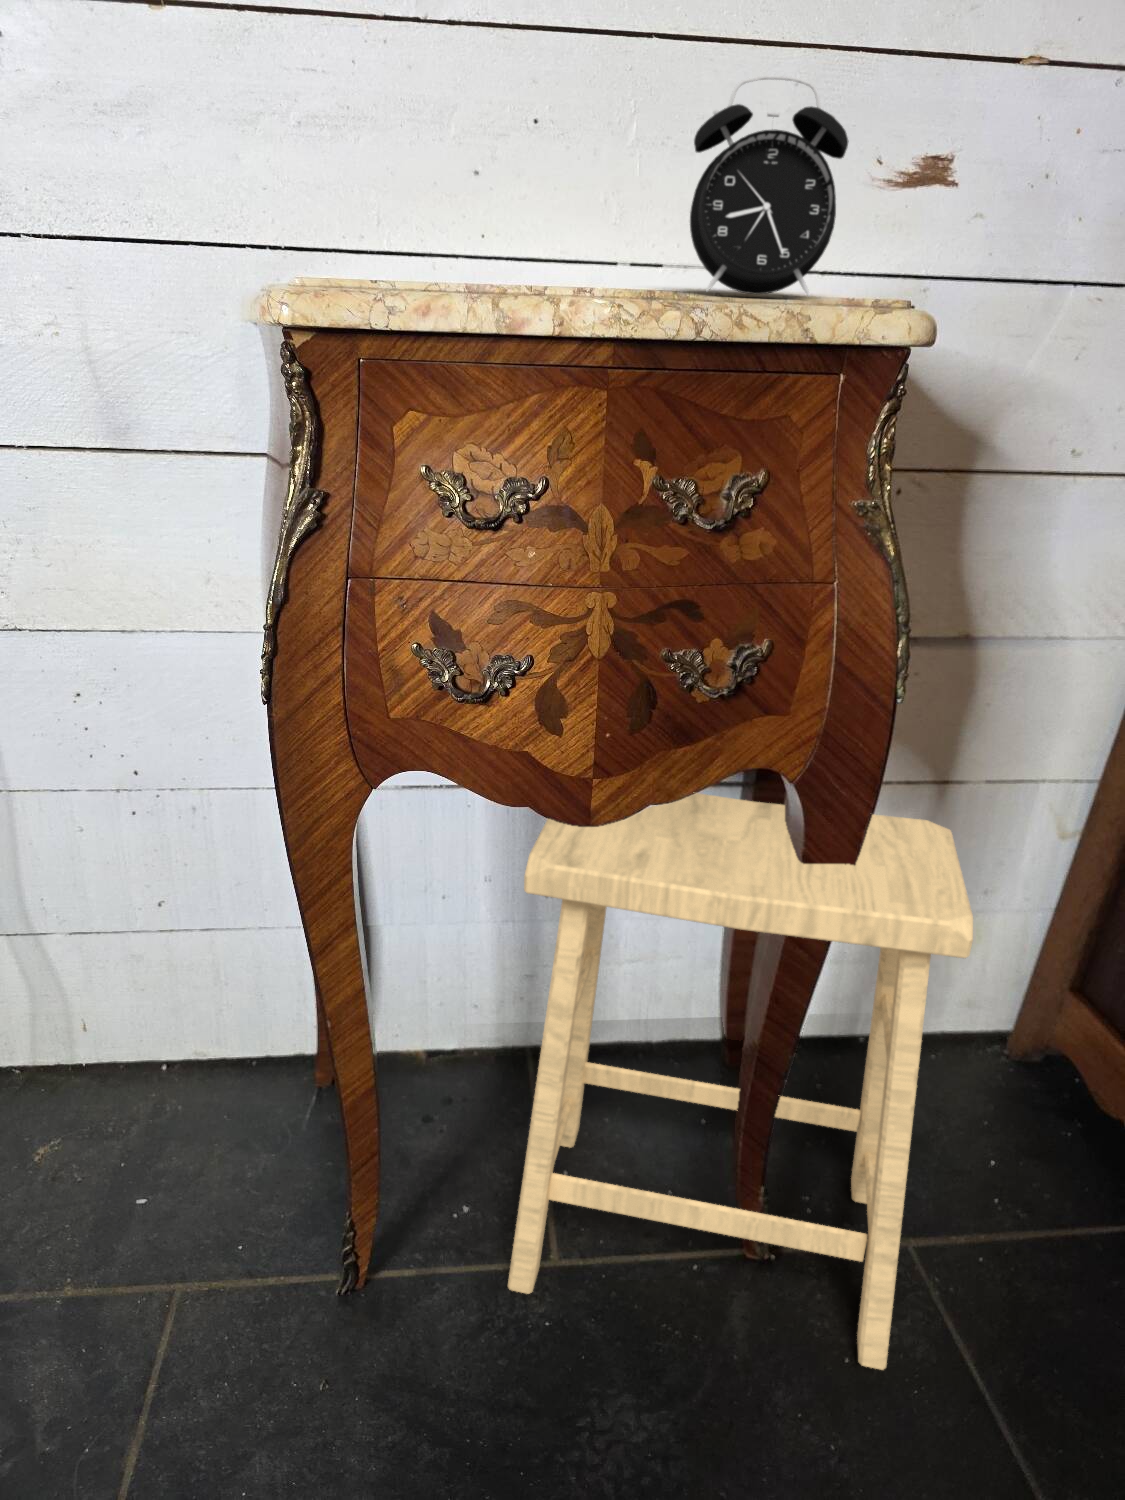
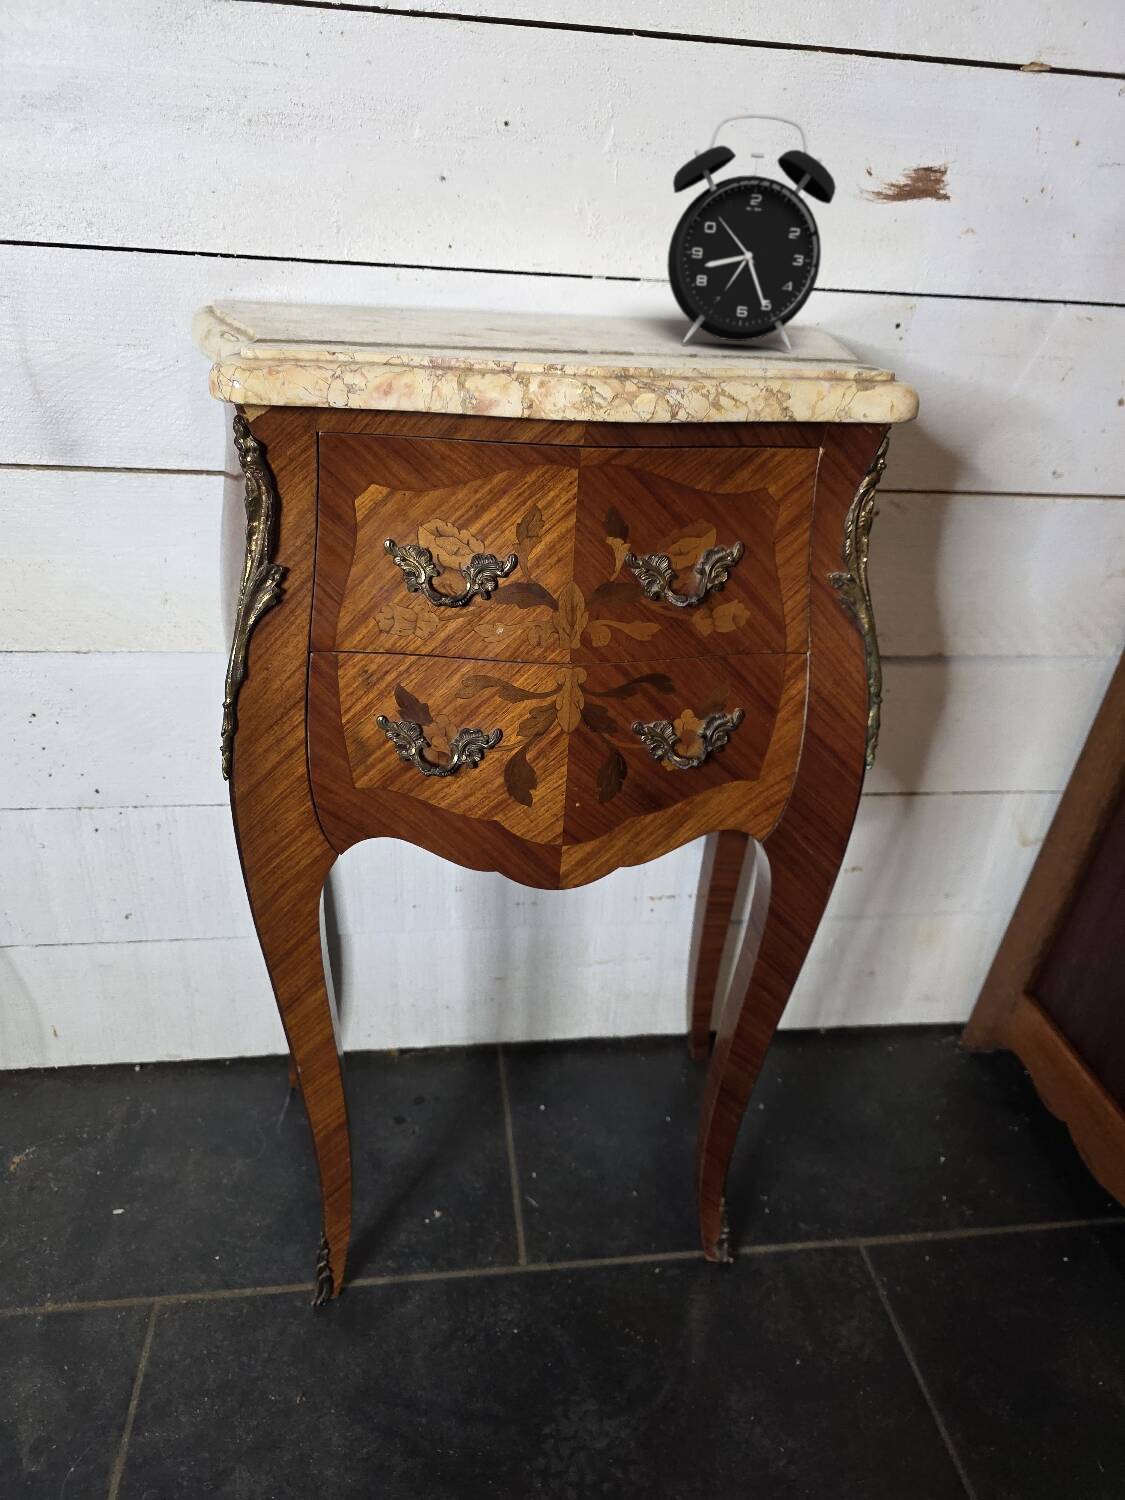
footstool: present [508,792,973,1370] -> none [476,808,936,1377]

